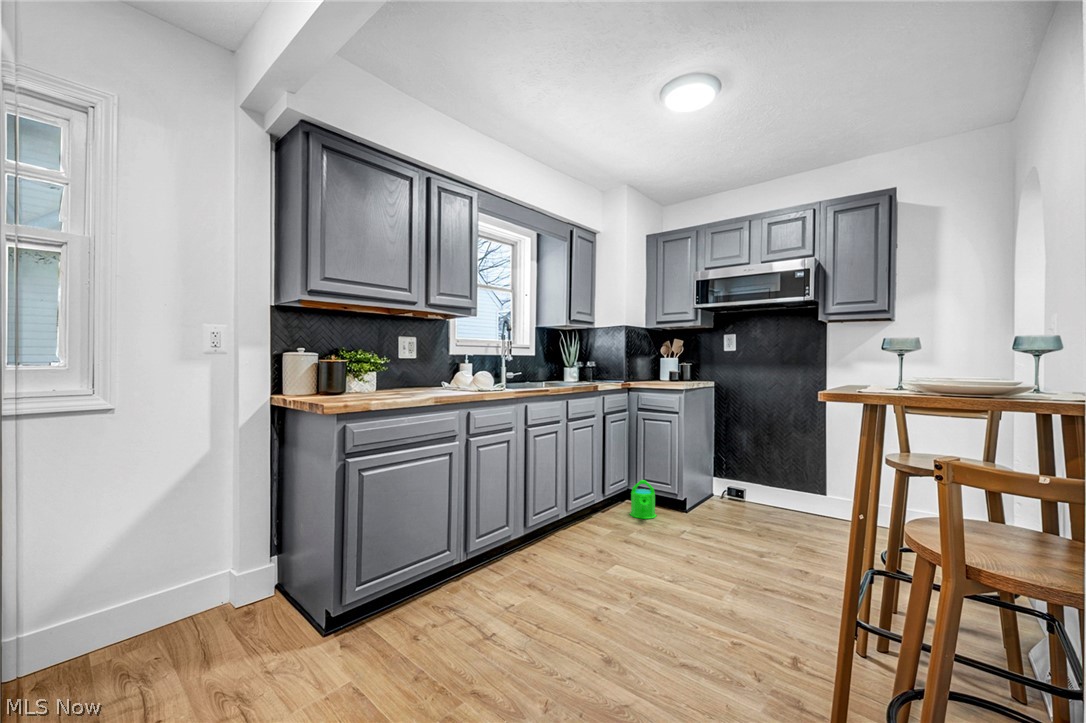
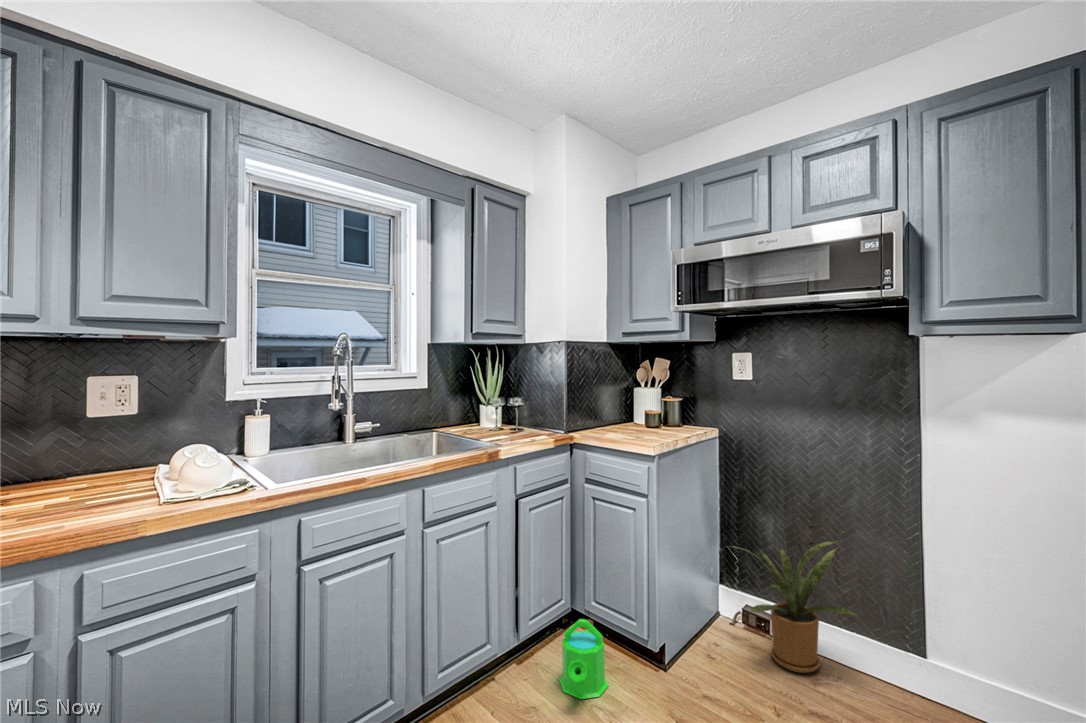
house plant: none [721,439,793,511] -> present [735,541,856,673]

